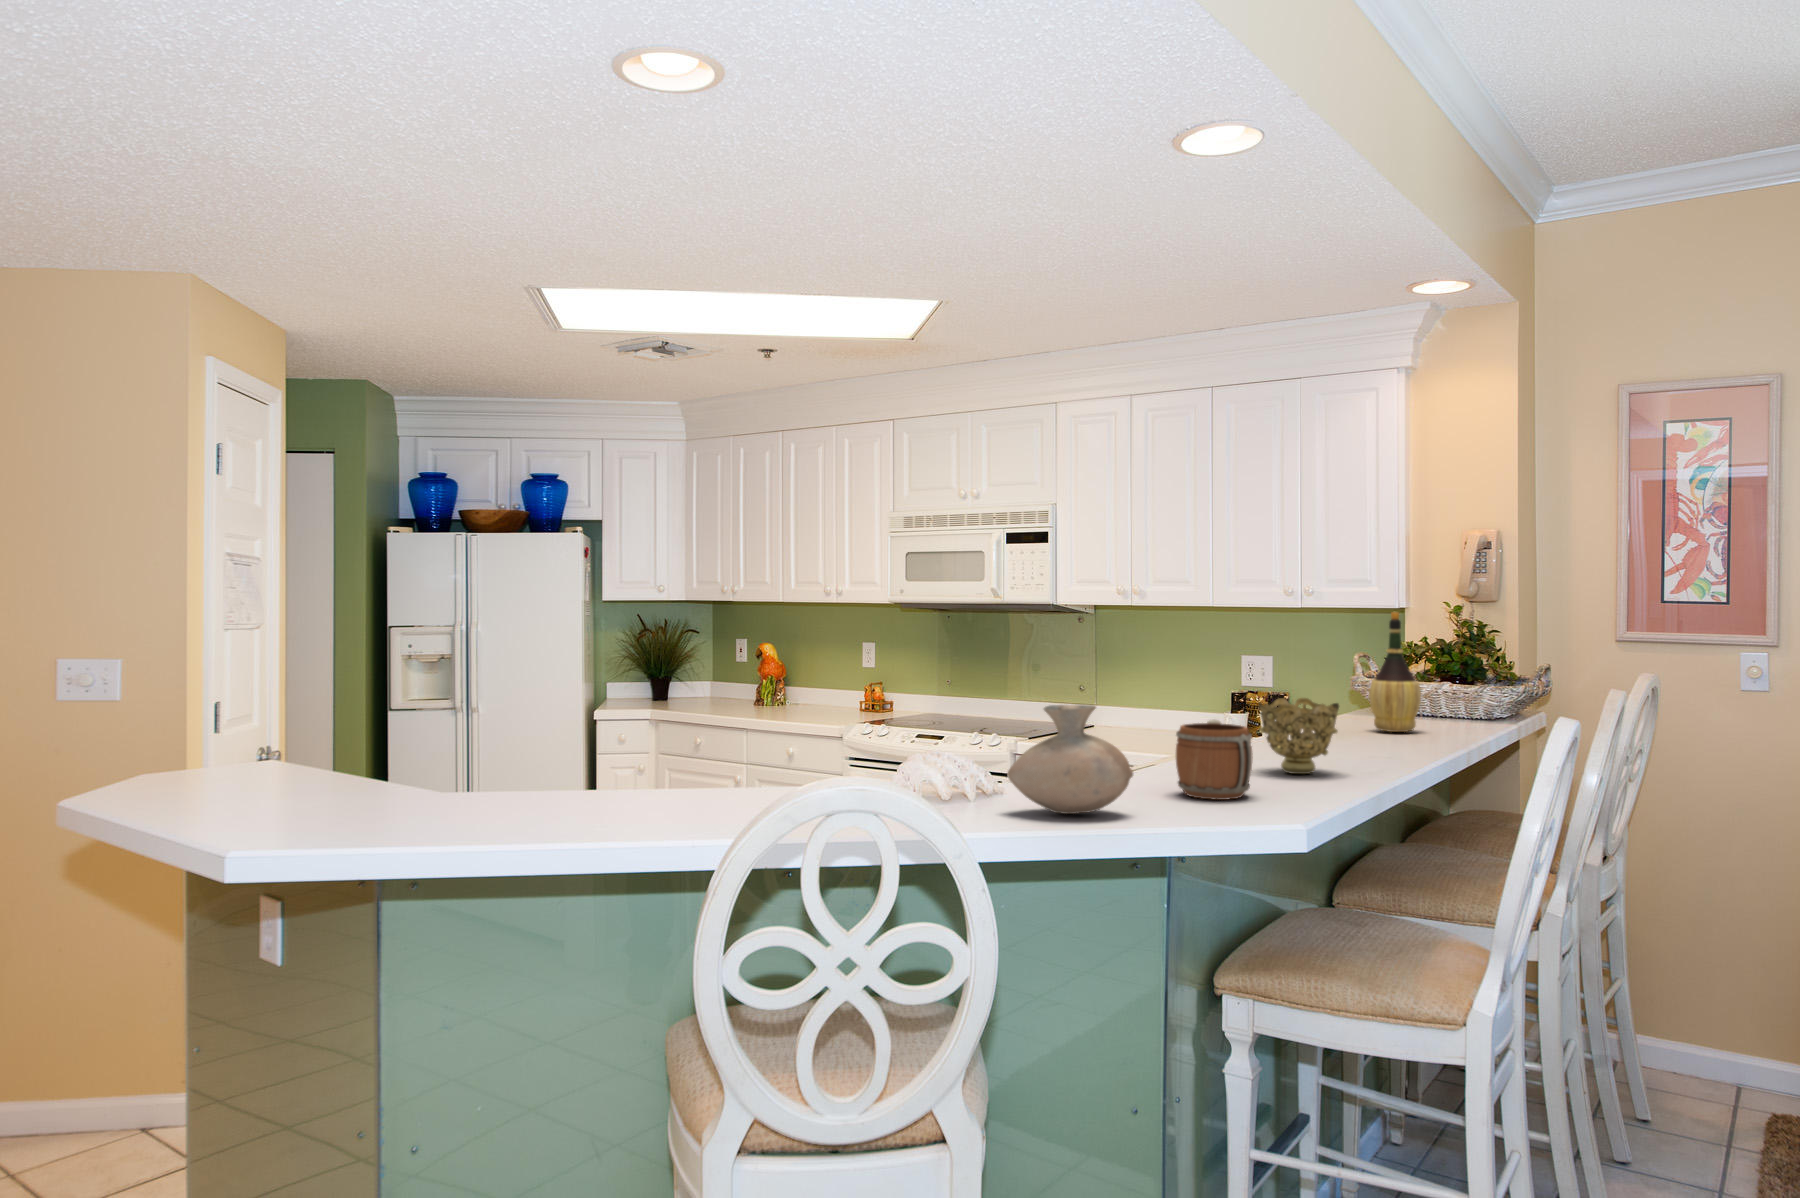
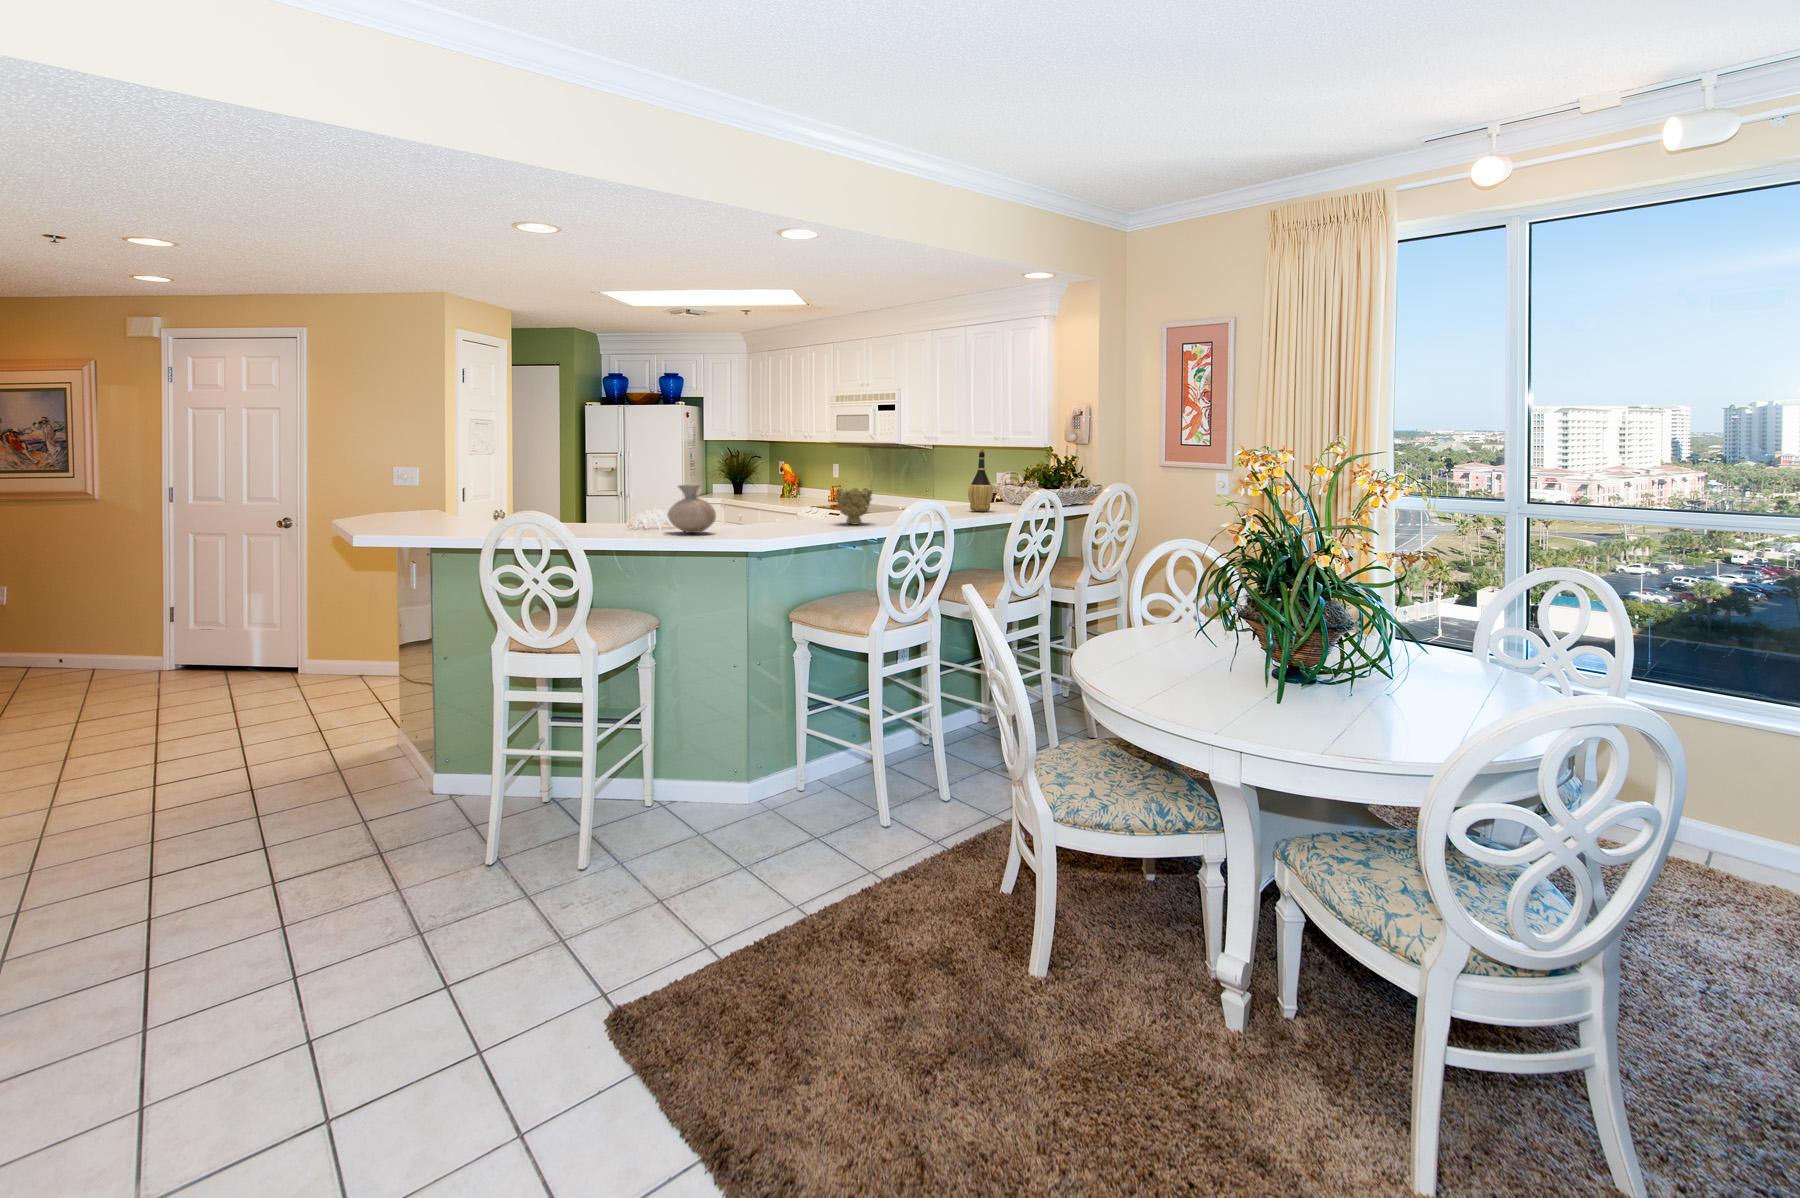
mug: present [1176,719,1253,800] -> none [761,495,801,531]

